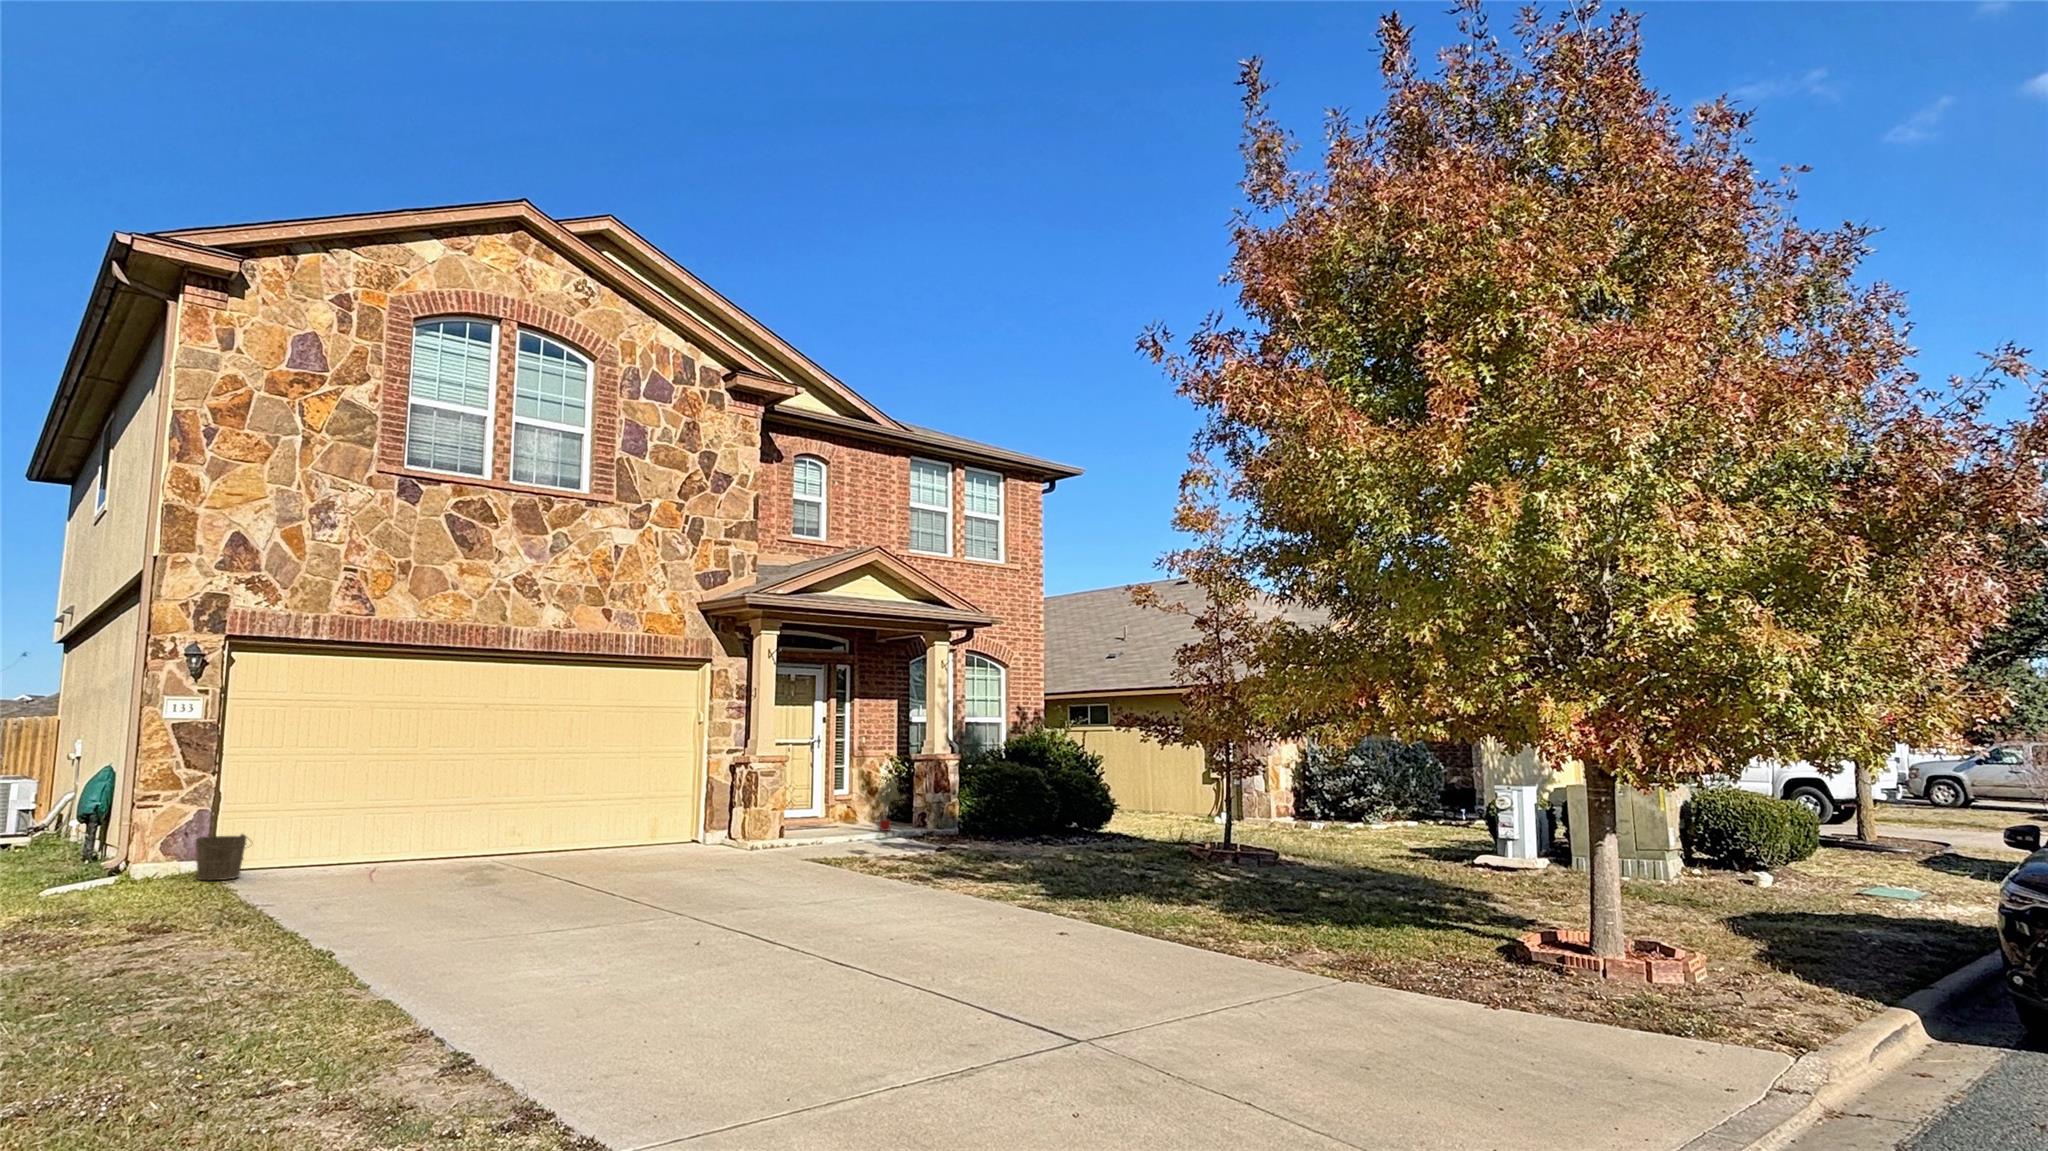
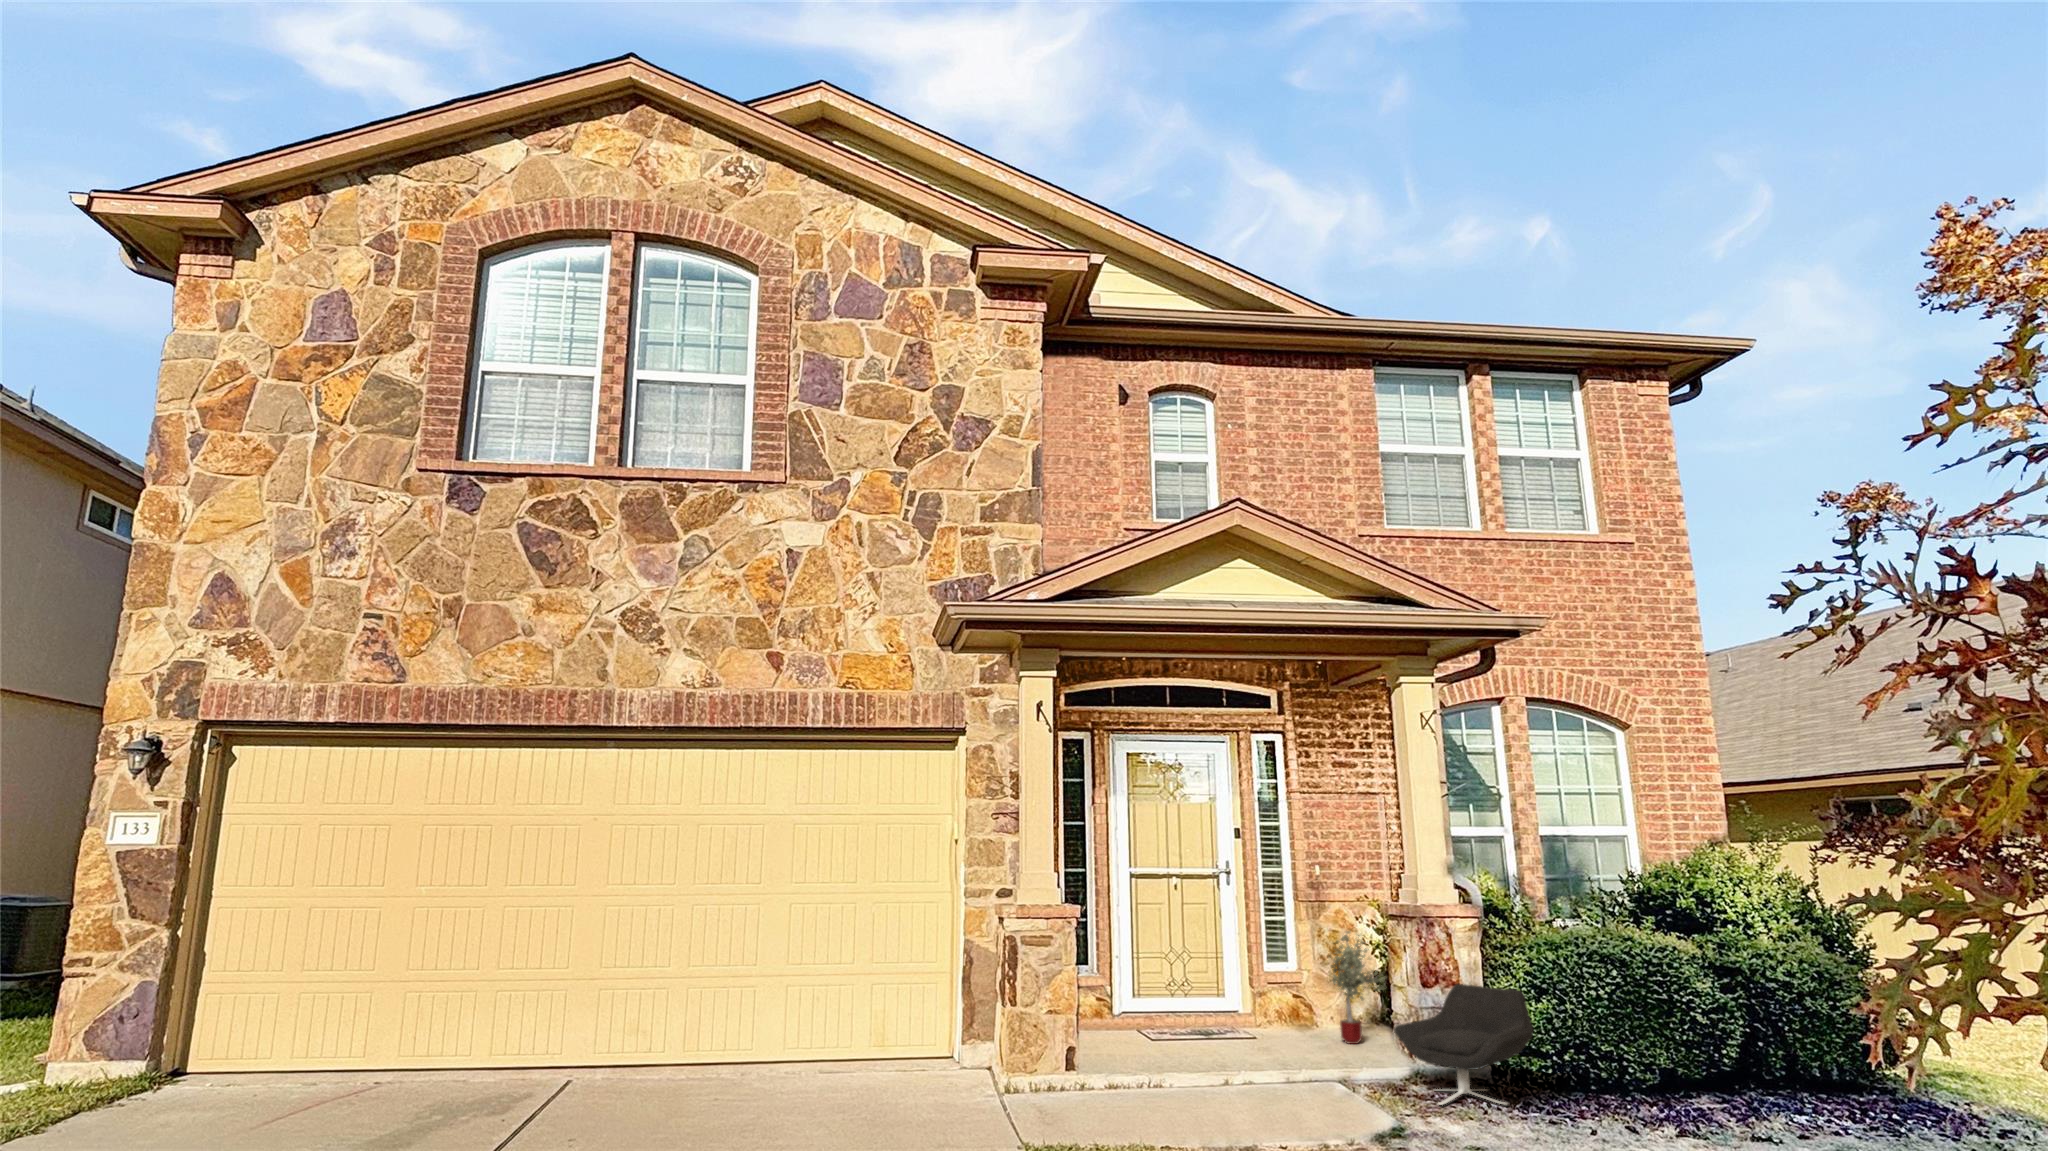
lounge chair: none [925,795,984,846] -> present [1394,984,1533,1105]
bucket: present [196,834,253,880] -> none [91,1024,181,1102]

